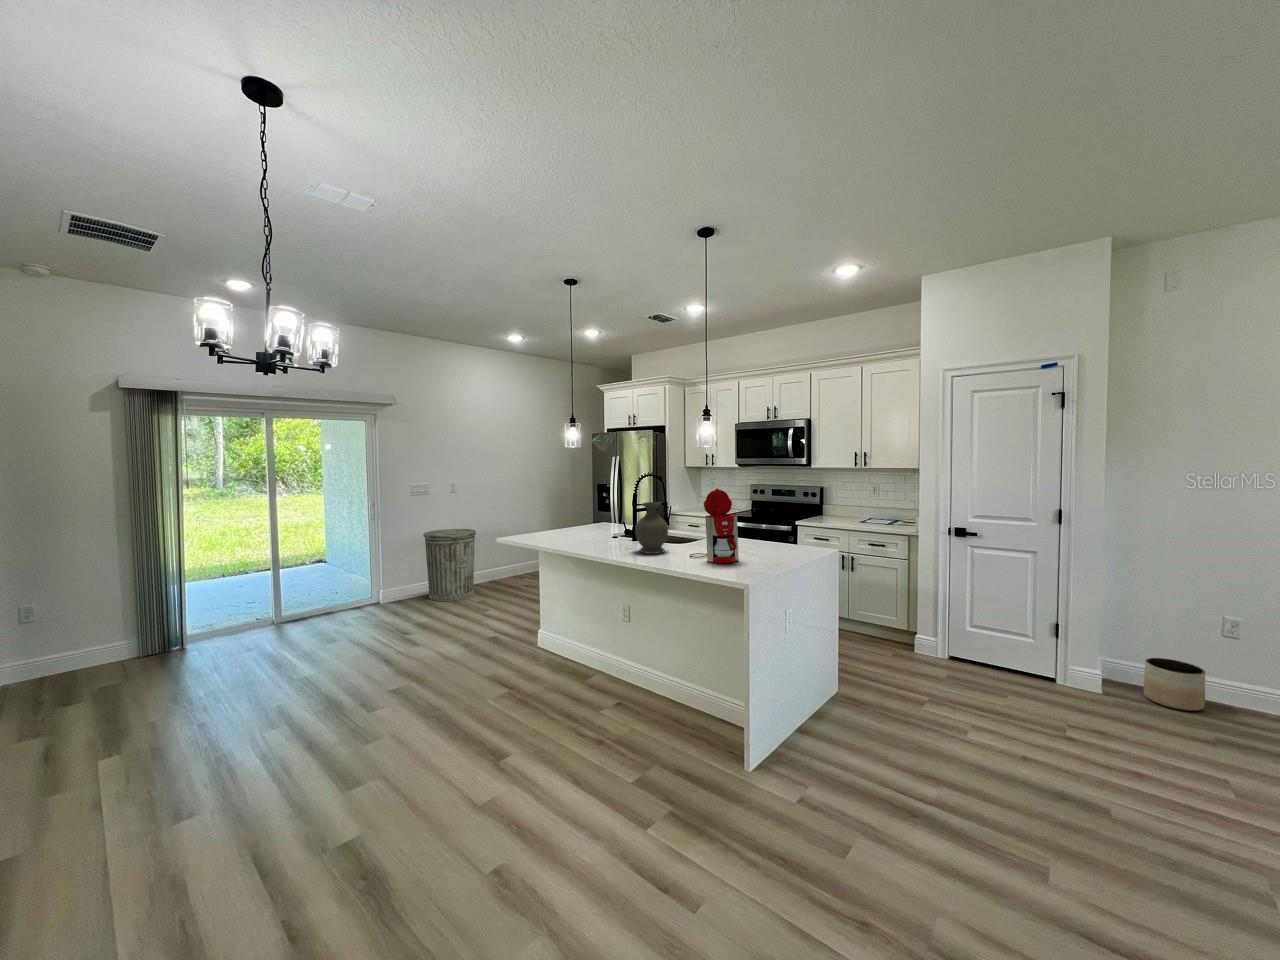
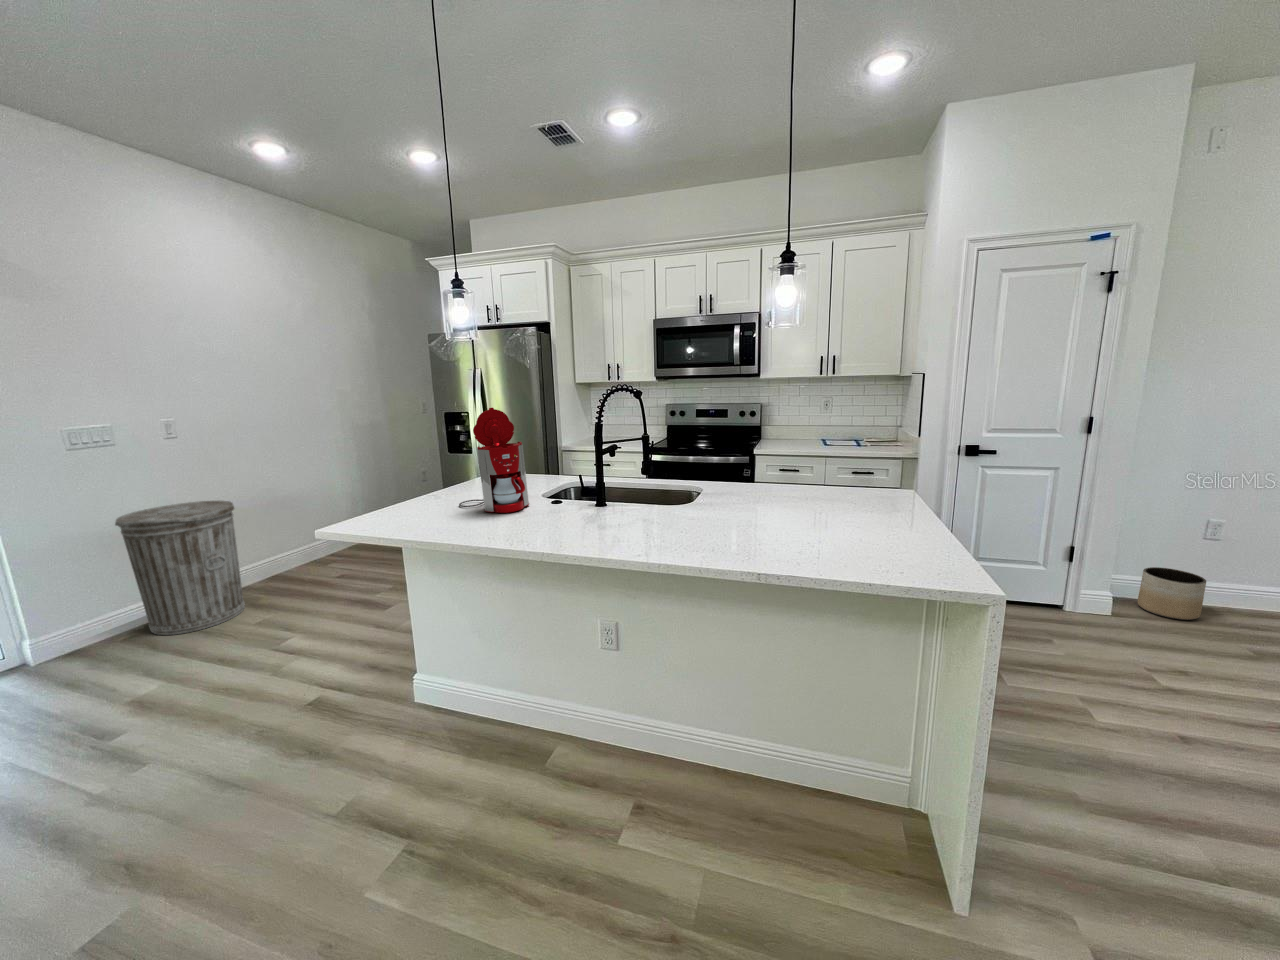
coffee maker: present [690,489,739,564] -> present [459,408,529,513]
vase: present [635,502,668,554] -> none [650,437,713,537]

